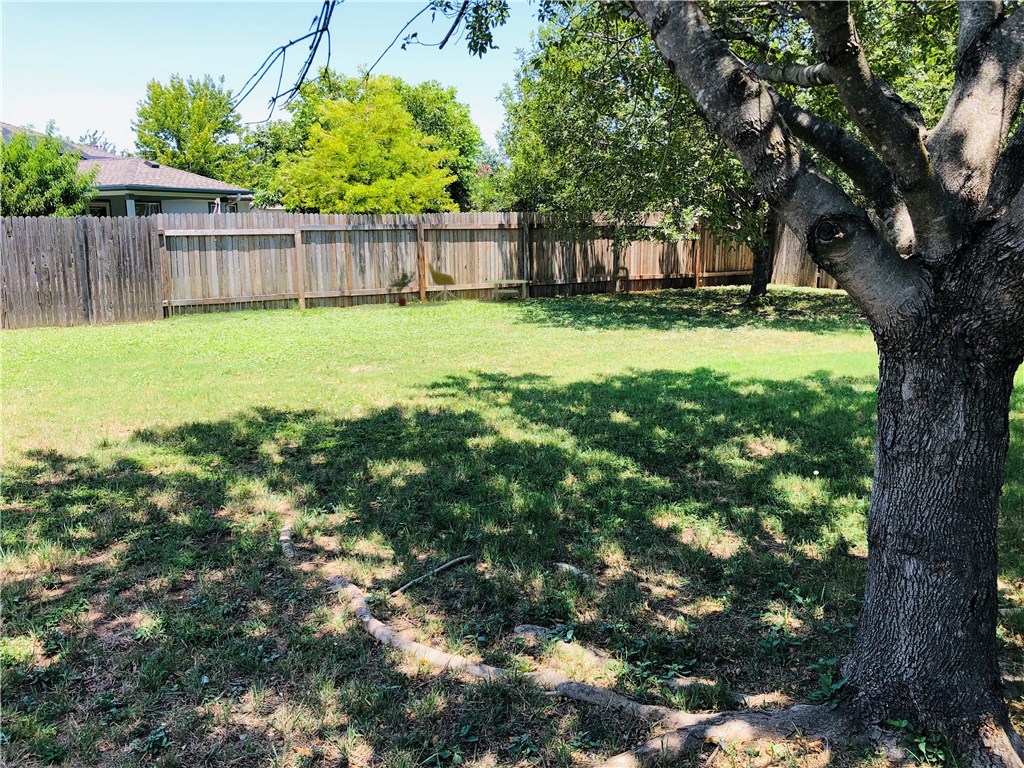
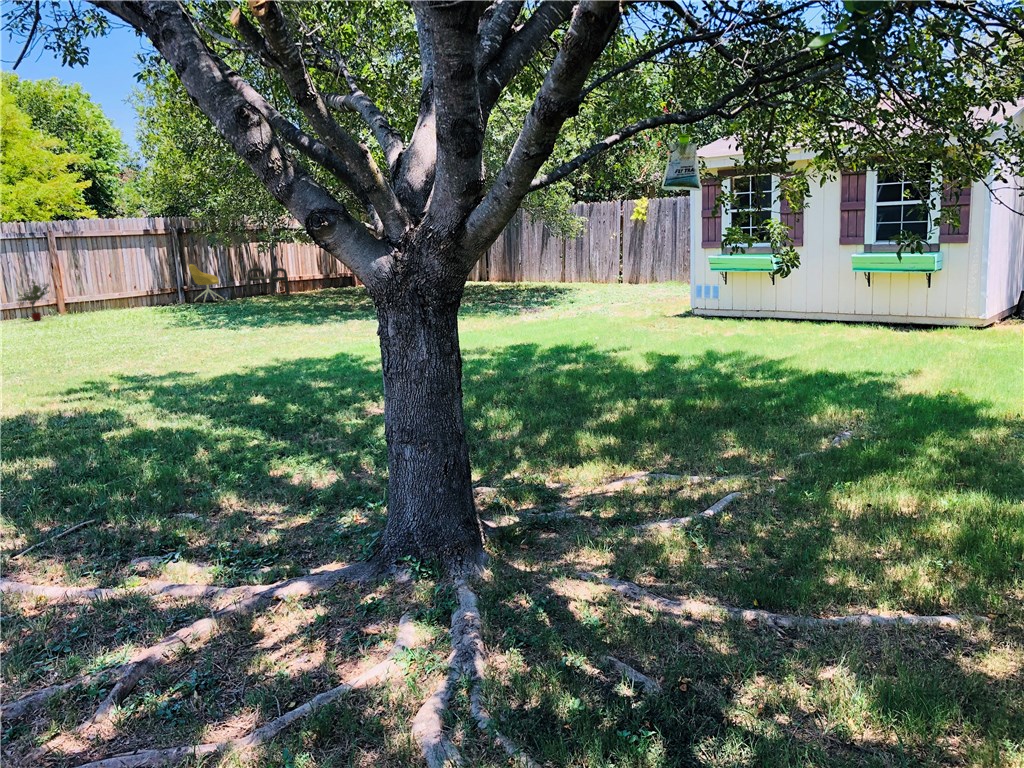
chair: present [428,263,461,302] -> present [189,264,224,302]
round table: present [484,280,527,302] -> none [131,287,181,310]

